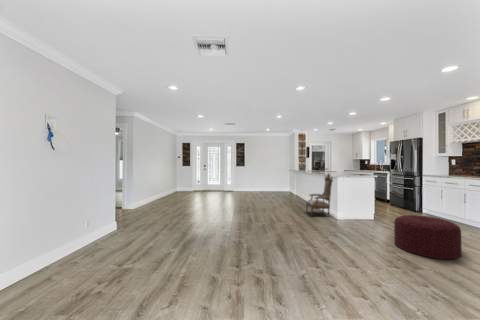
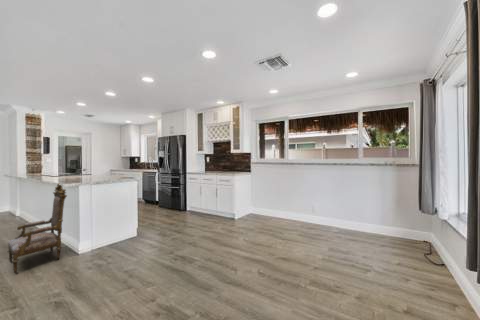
ottoman: present [394,215,462,259] -> none [155,233,226,306]

